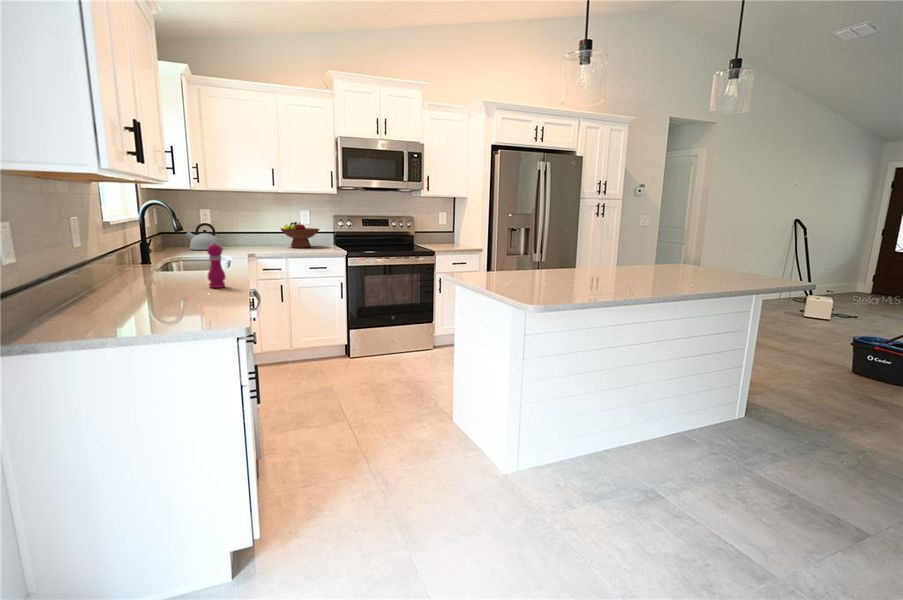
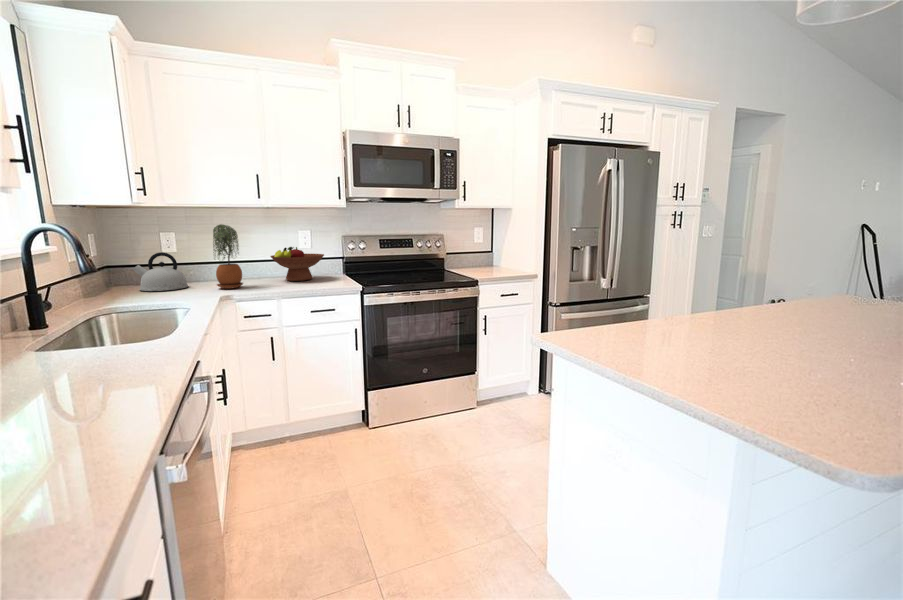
potted plant: none [242,204,262,250] -> present [213,224,243,289]
pepper mill: present [207,241,226,288] -> none [22,327,83,443]

